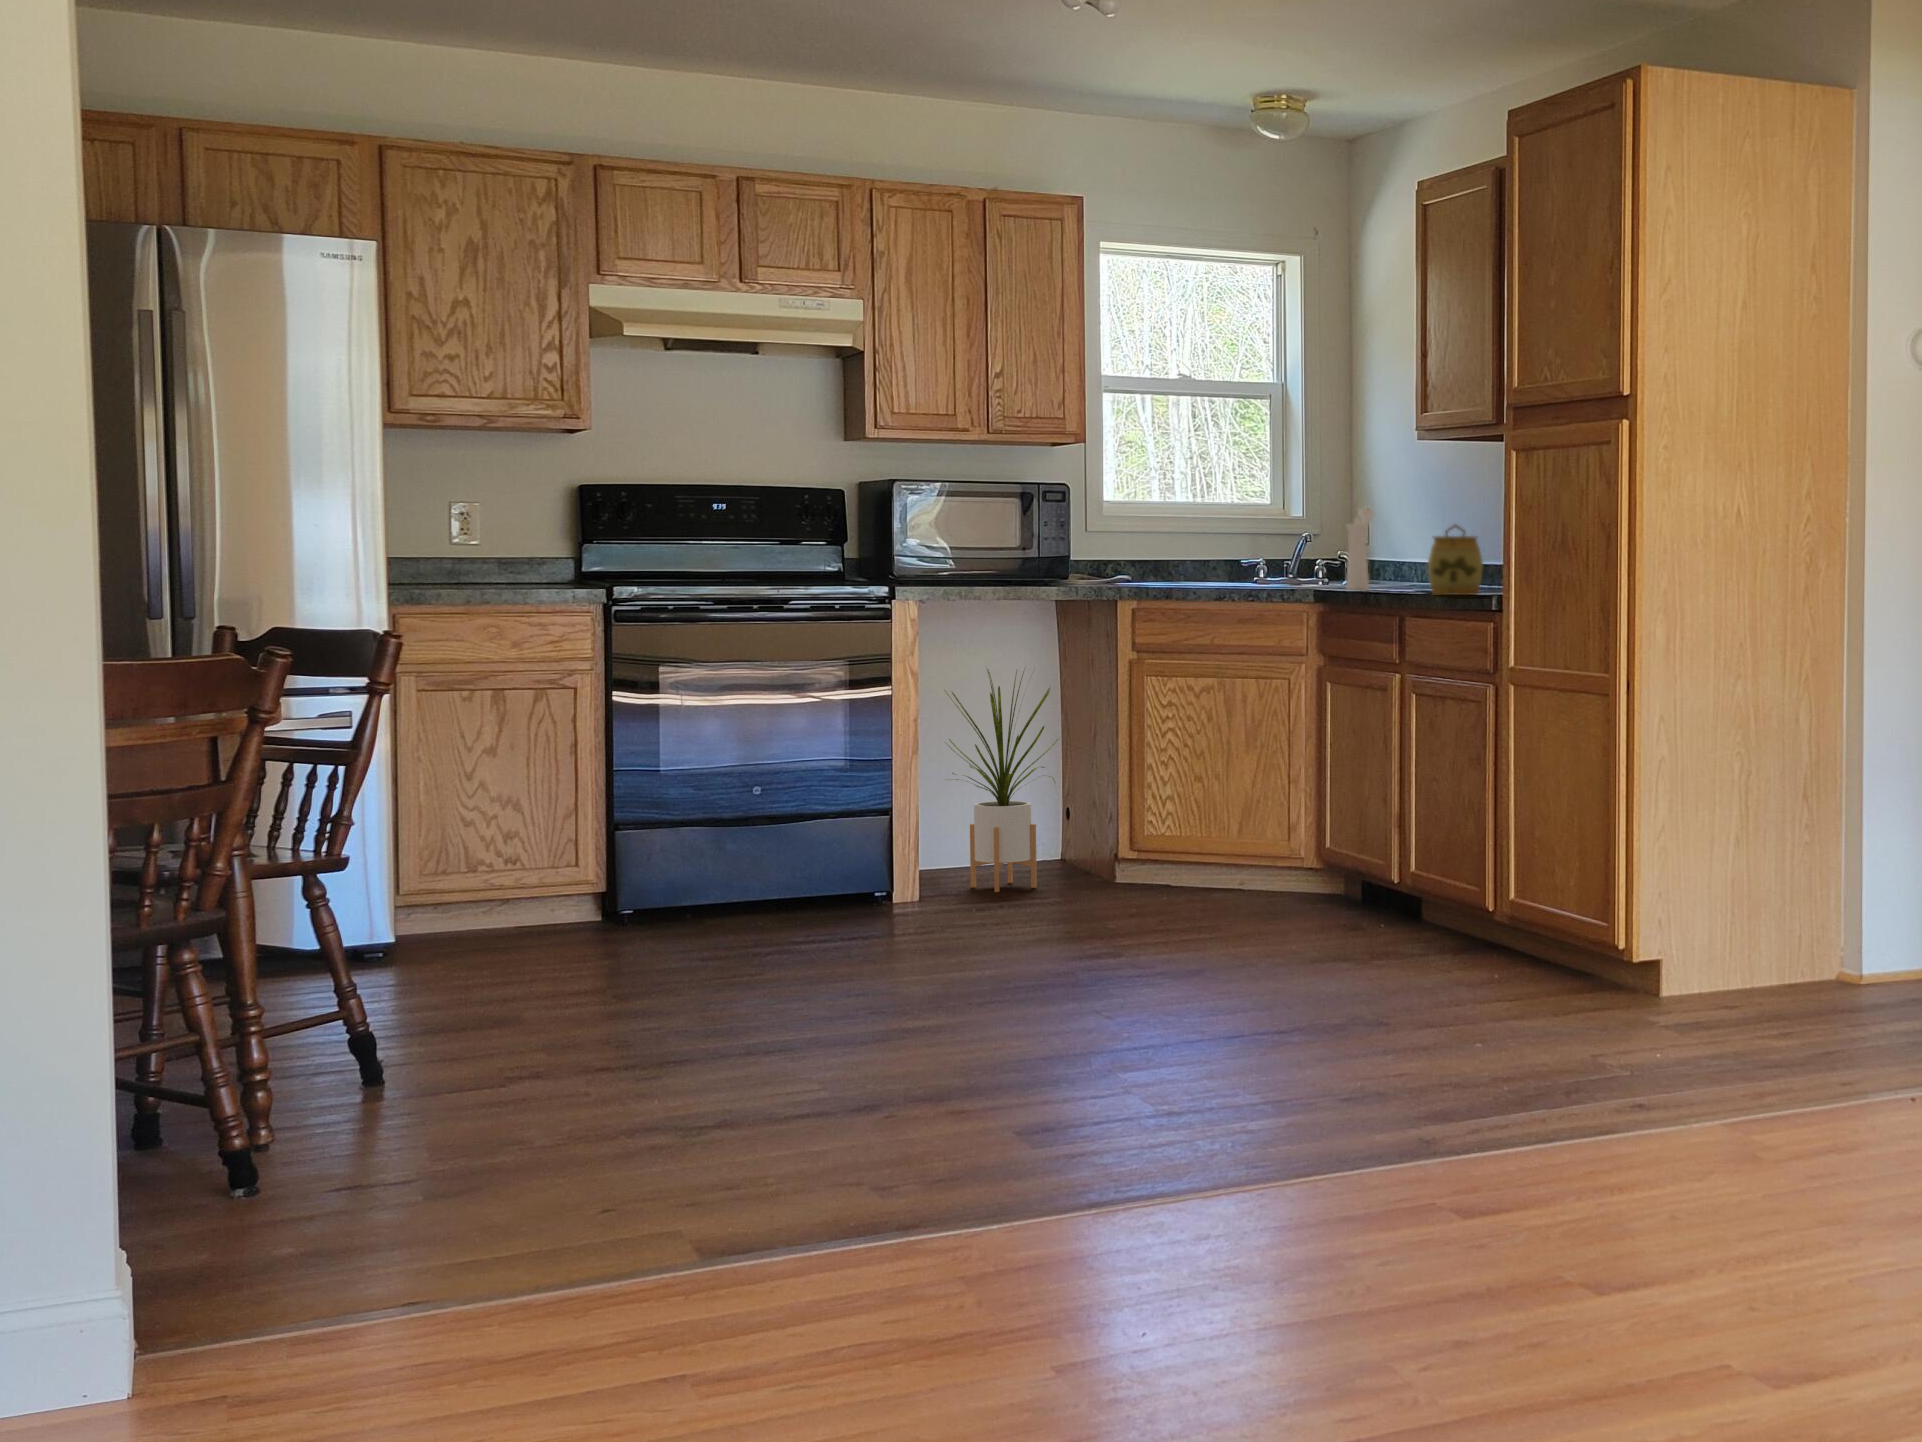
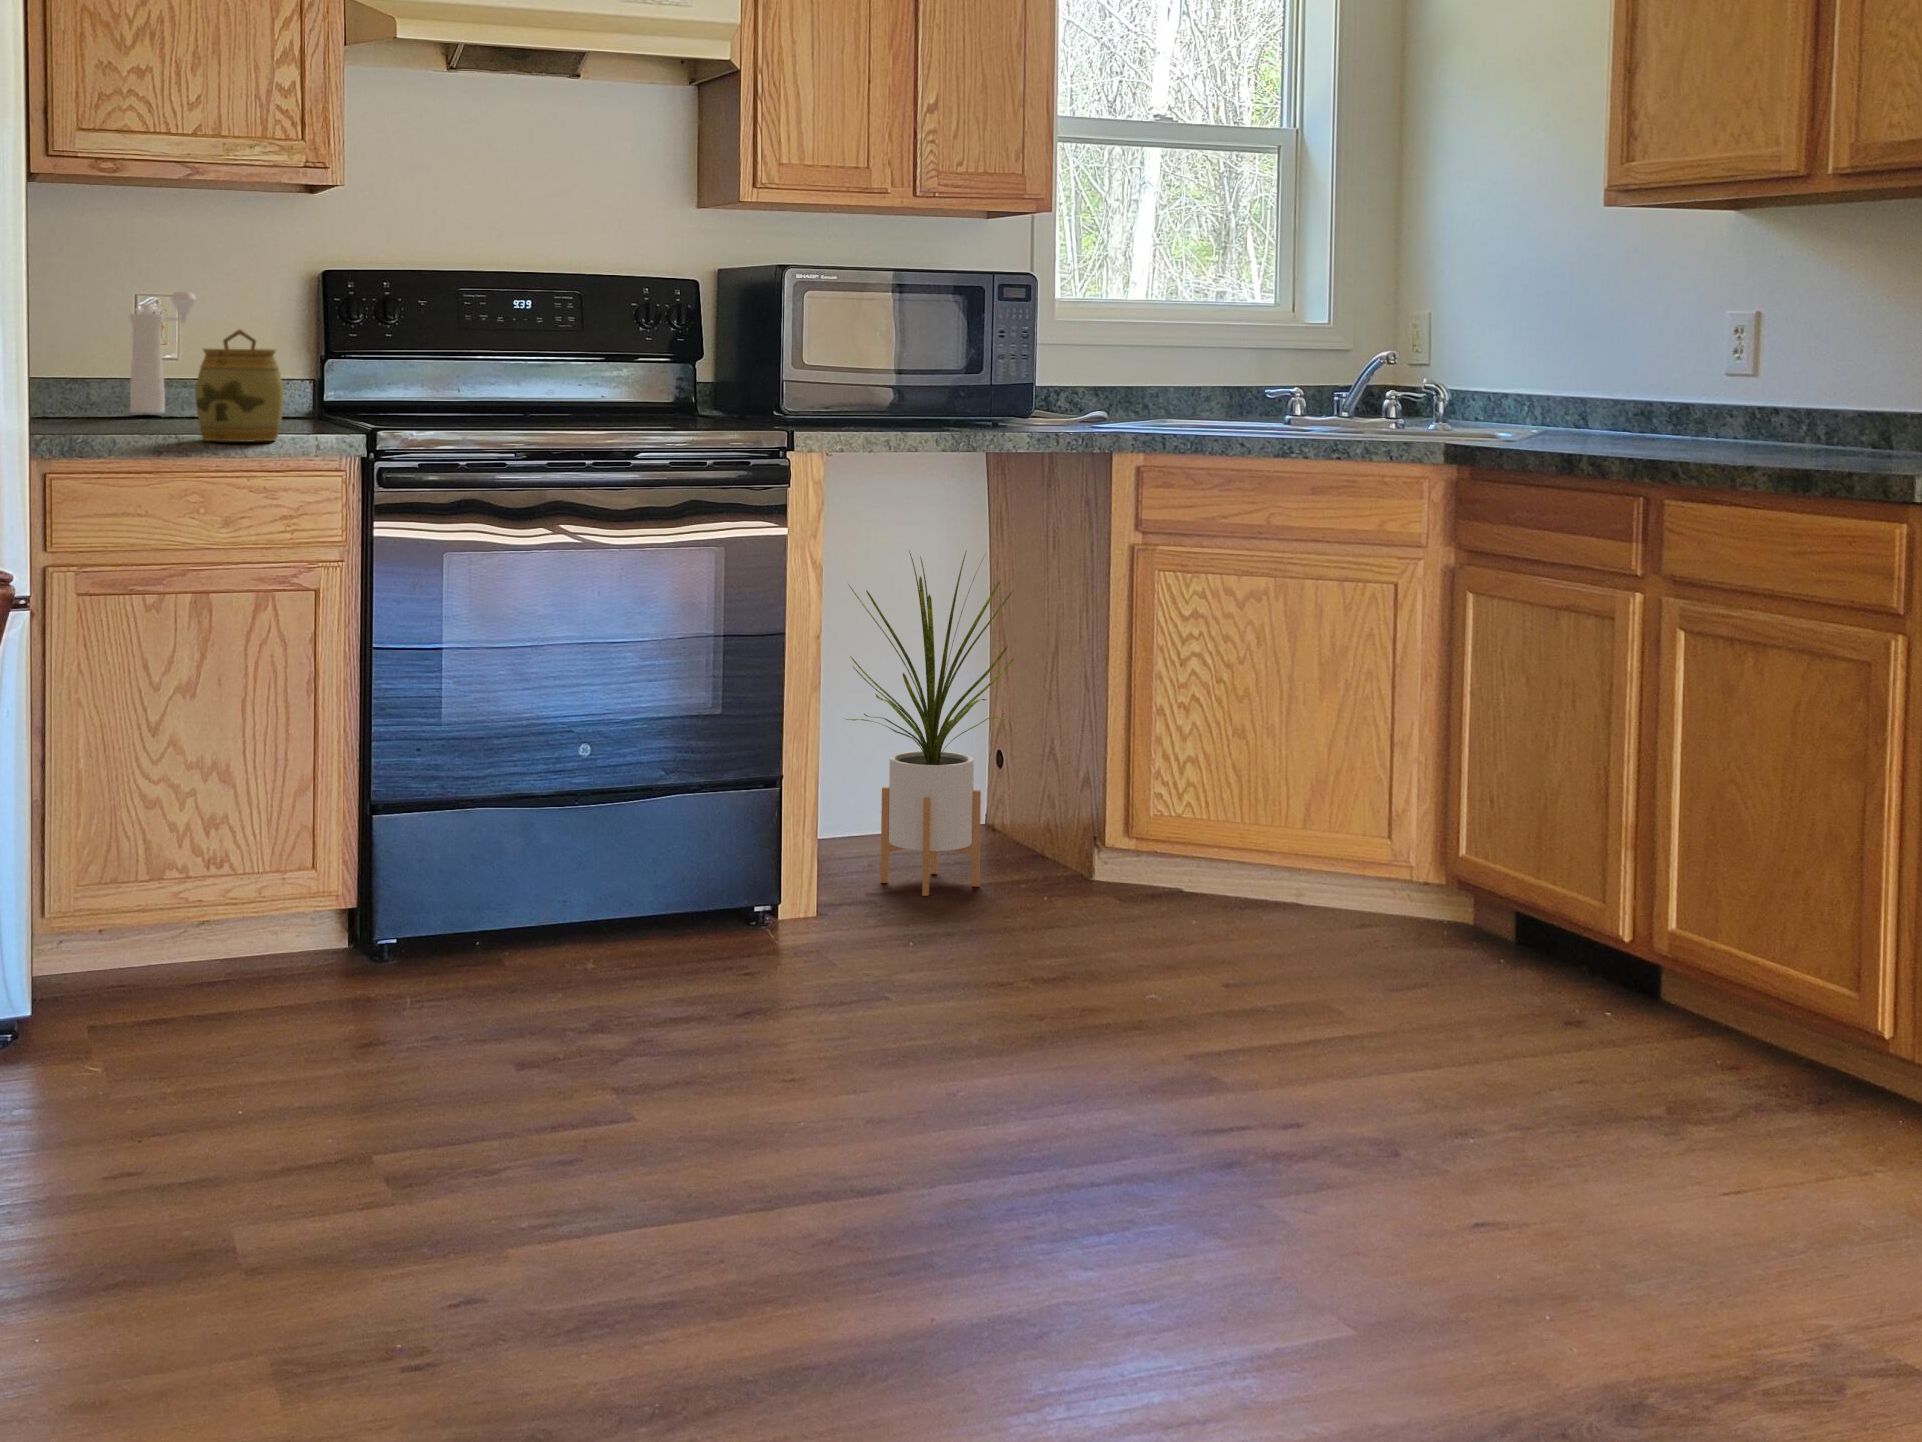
pepper mill: present [1346,509,1374,590] -> present [129,292,196,414]
jar: present [1428,525,1483,595] -> present [195,329,284,442]

